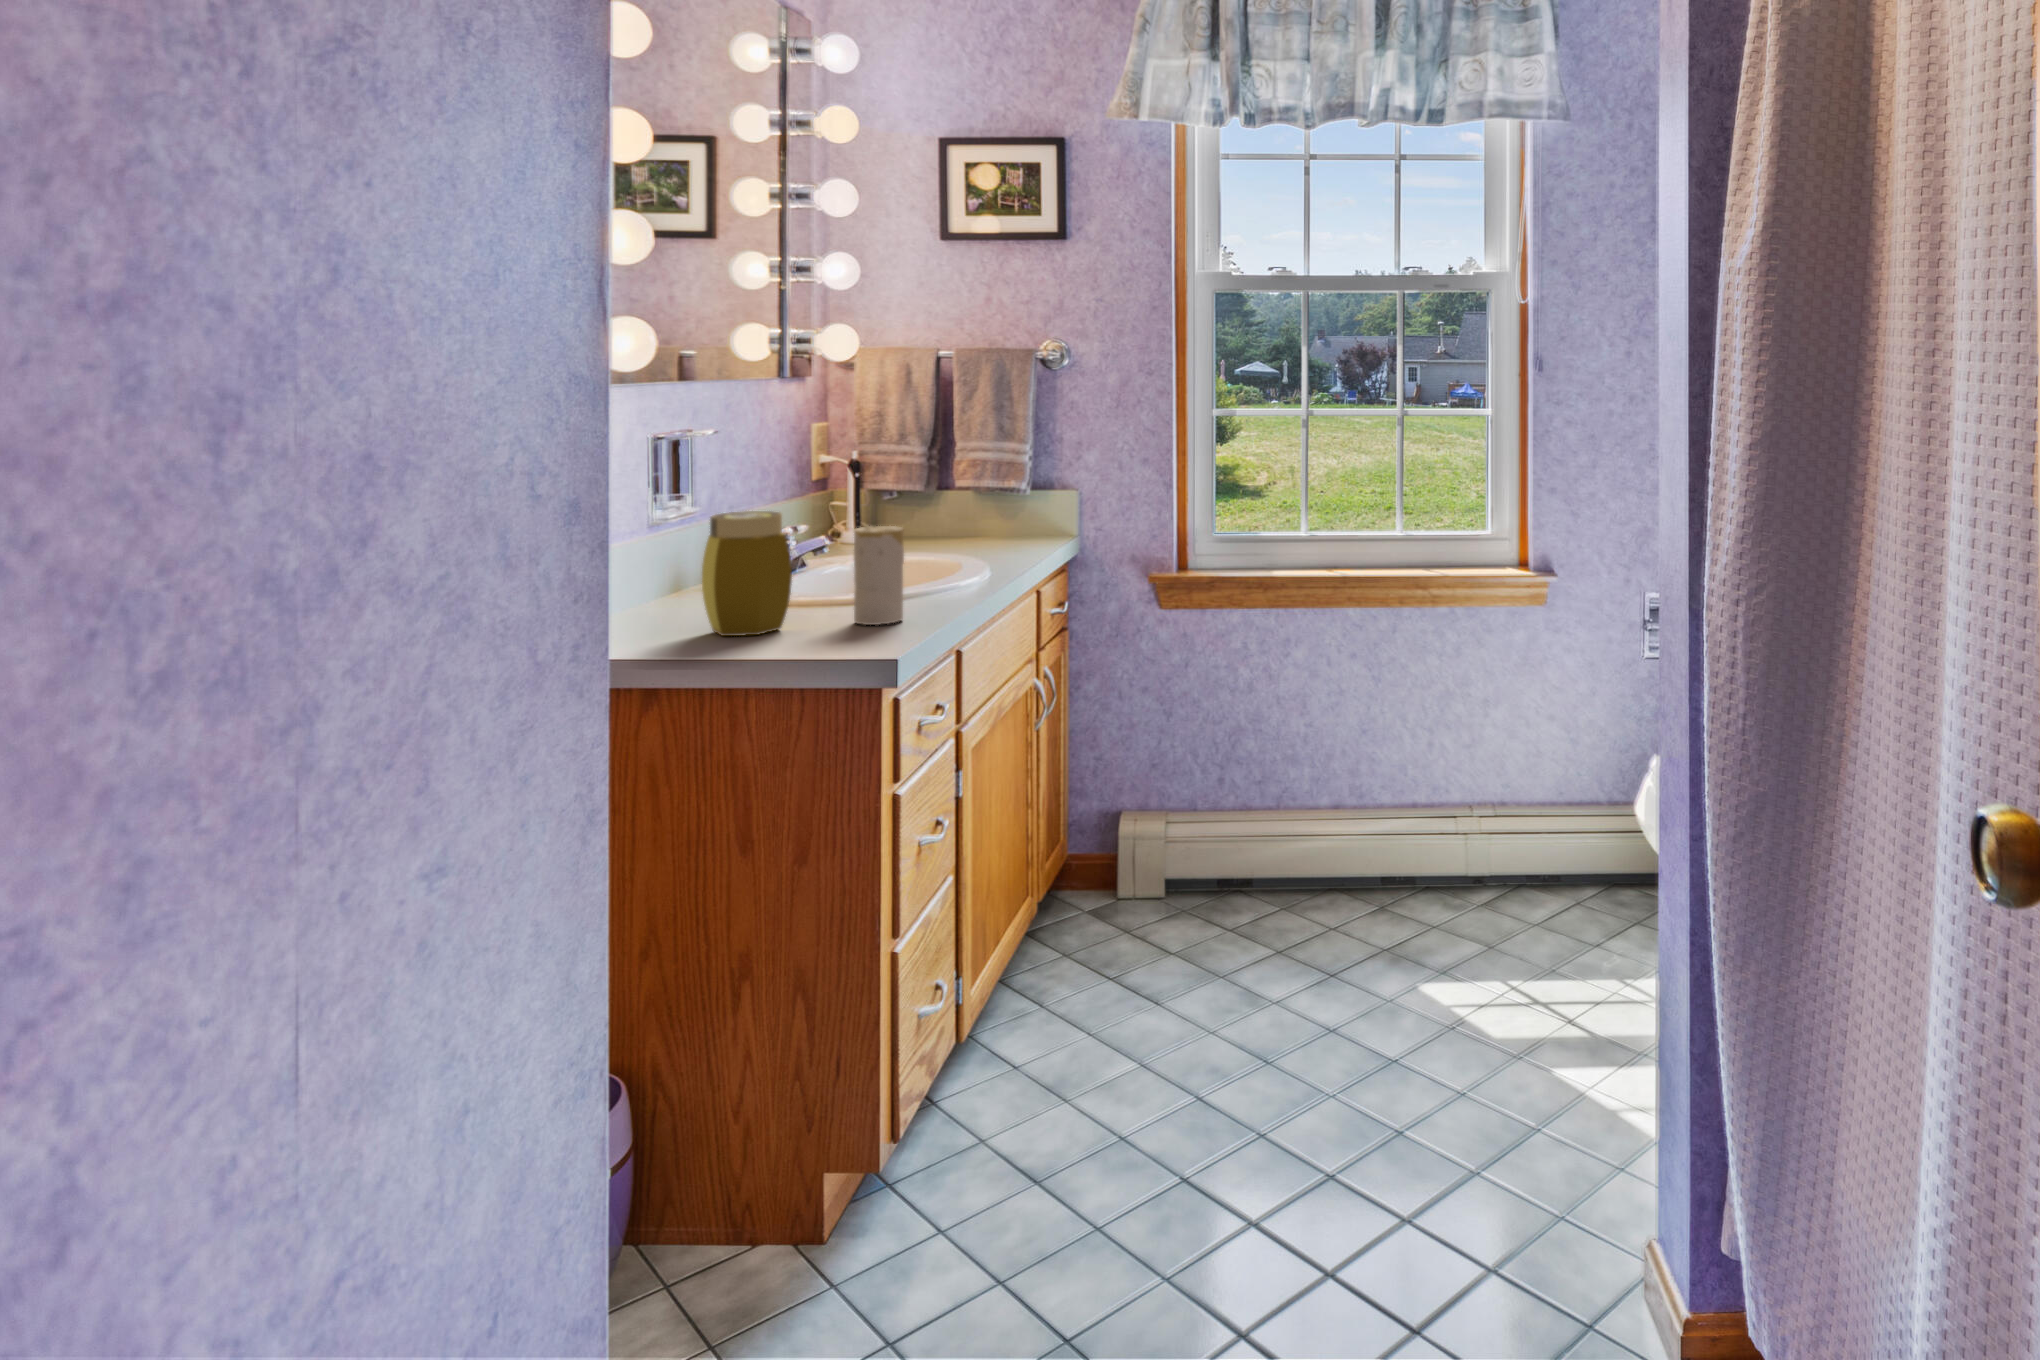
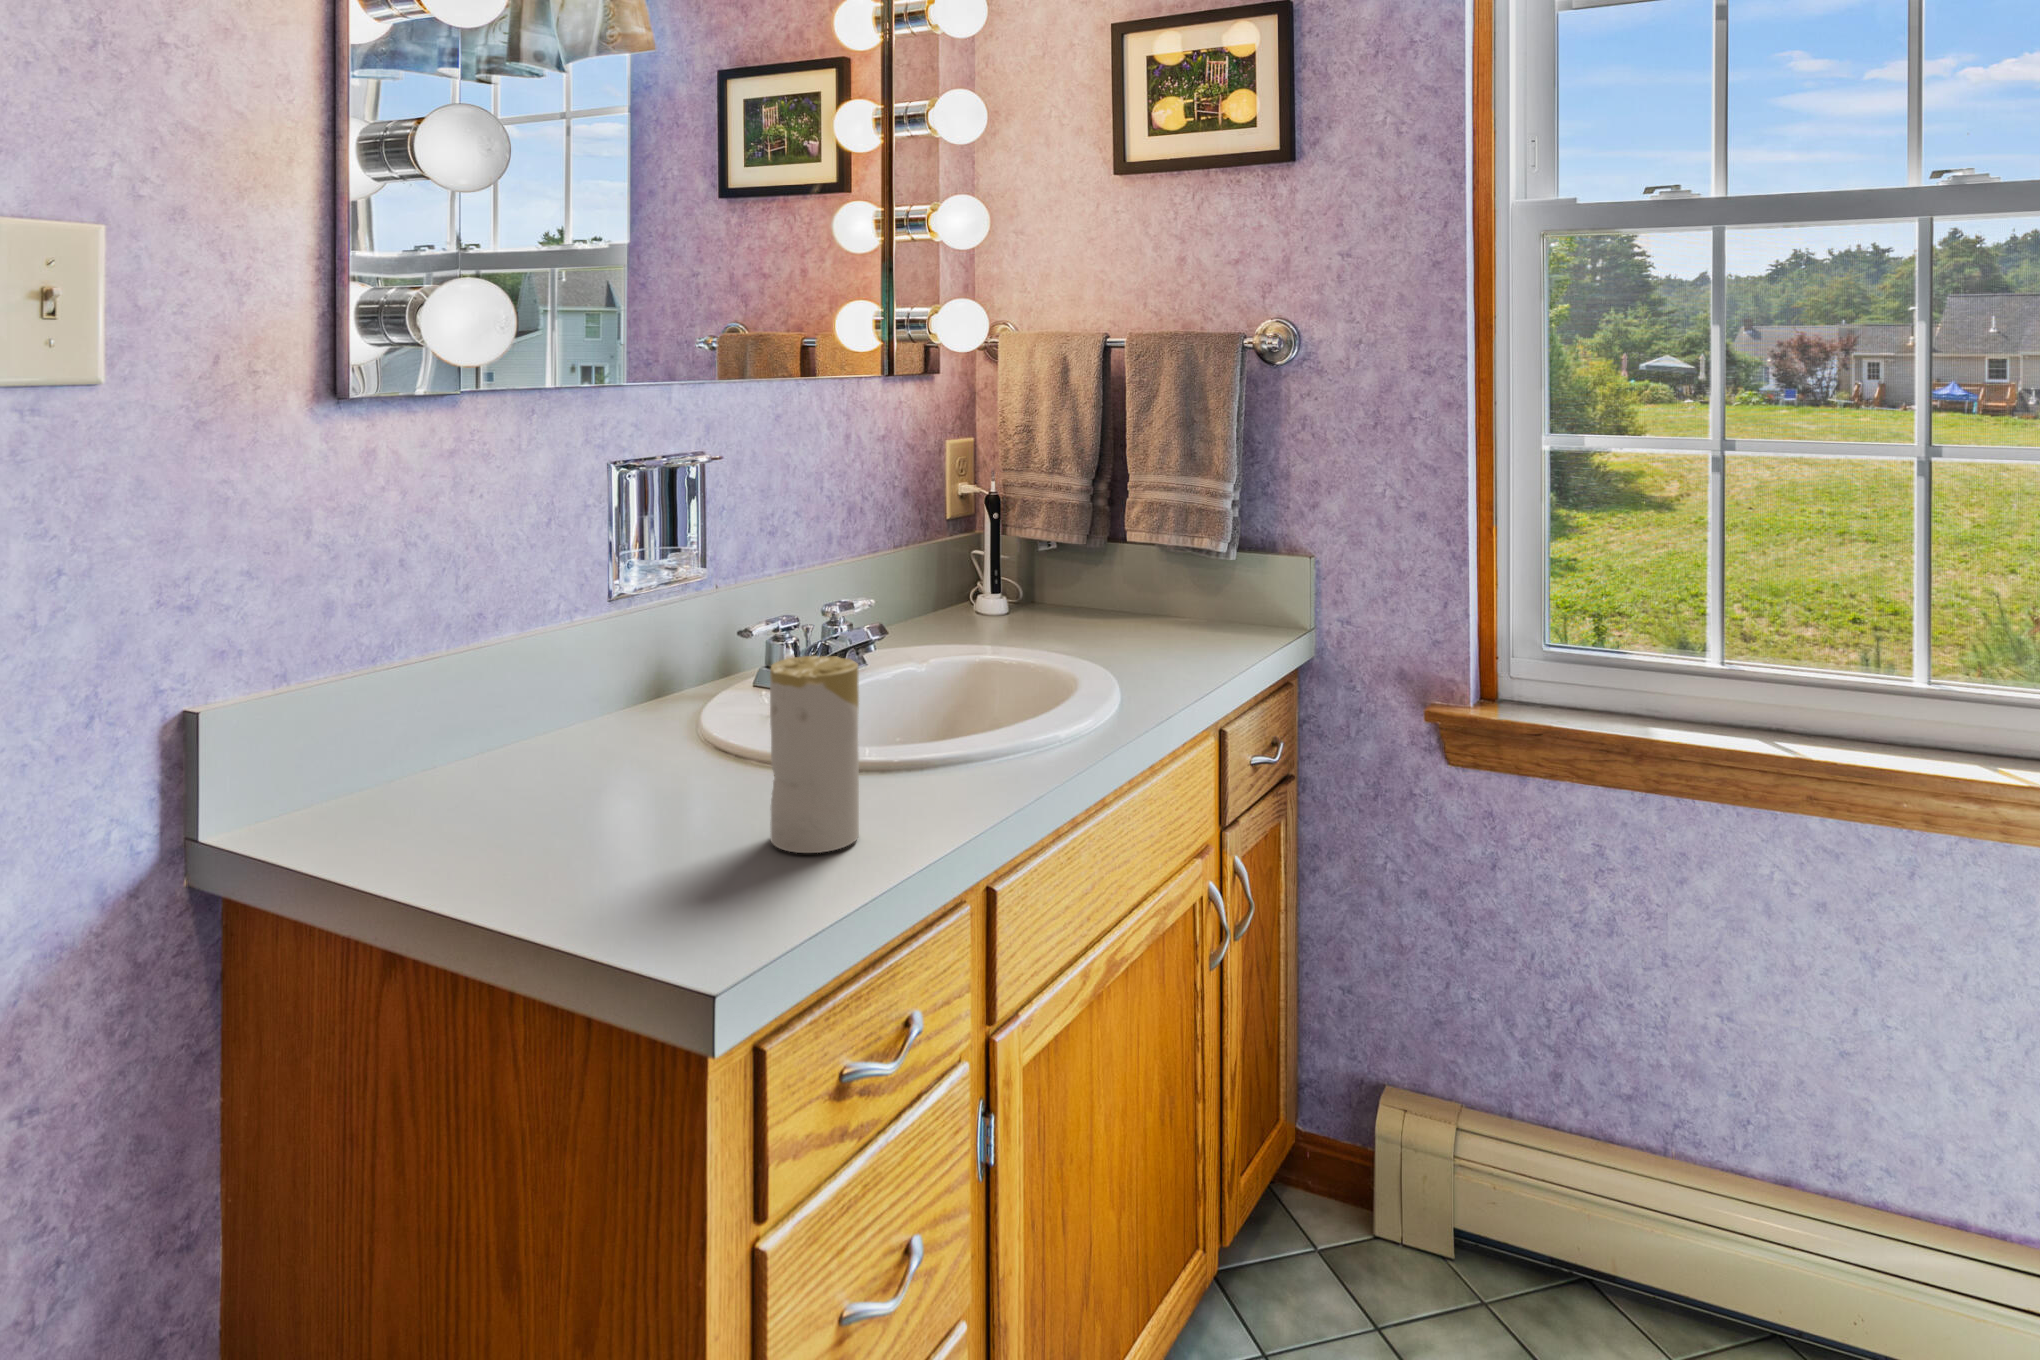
jar: present [702,511,792,636] -> none [522,614,667,851]

